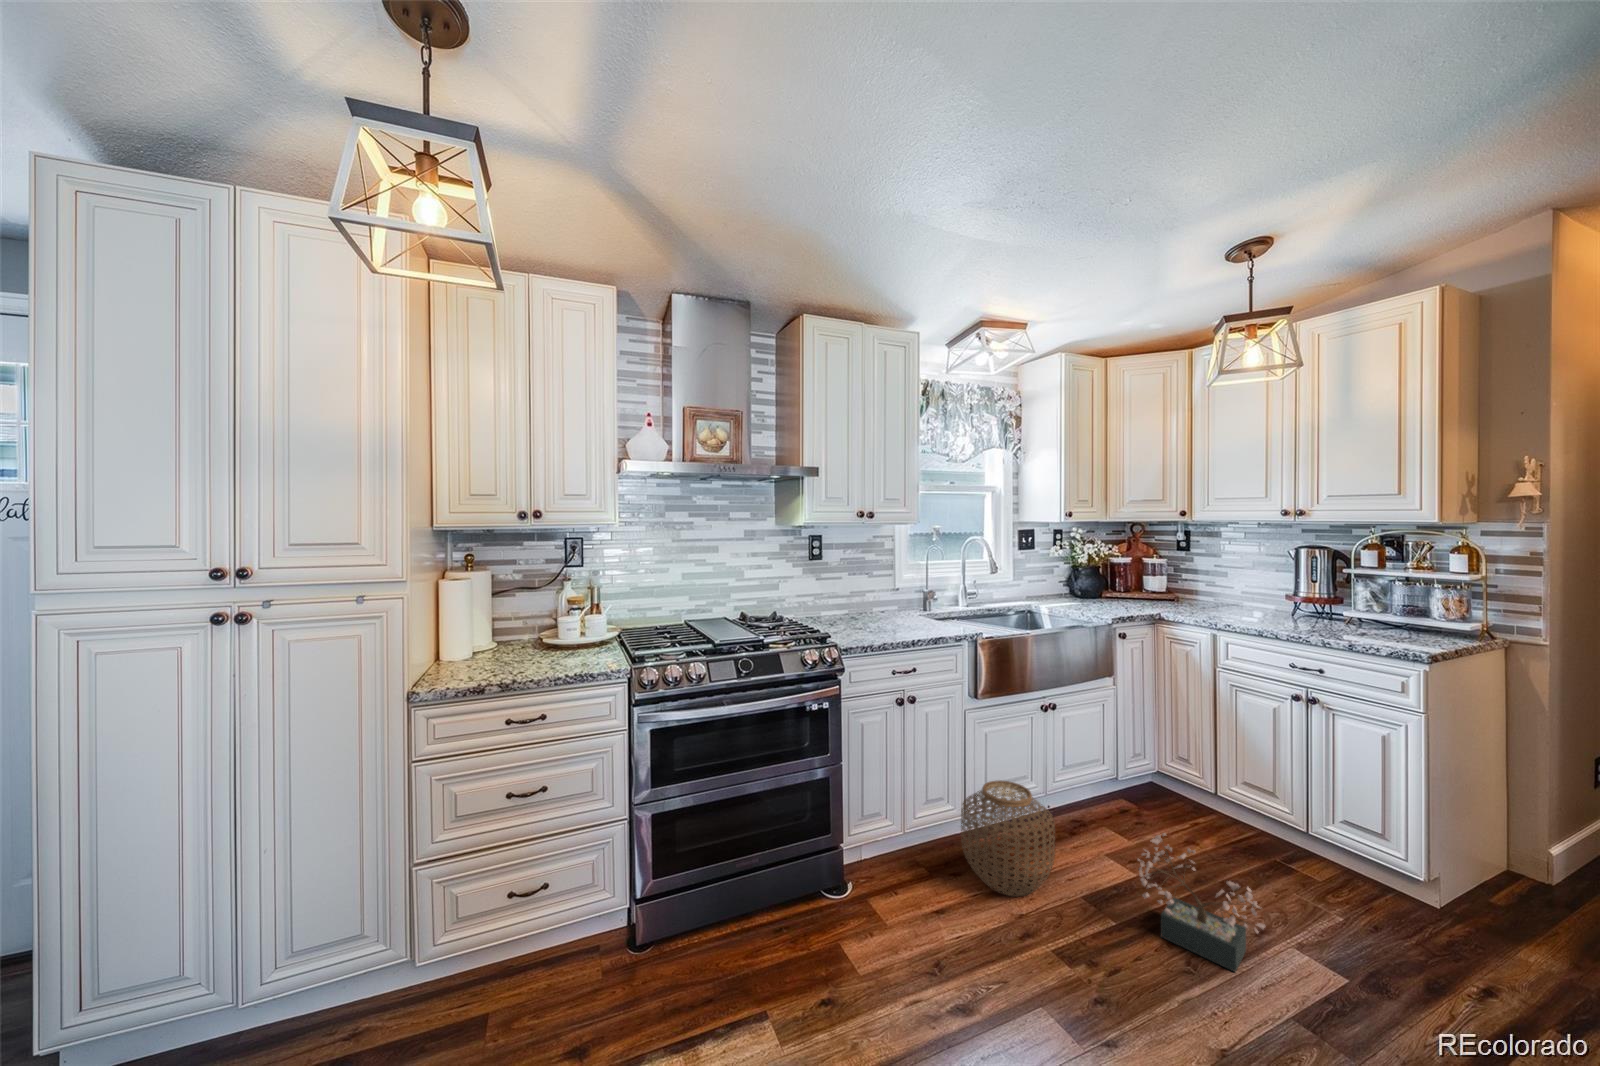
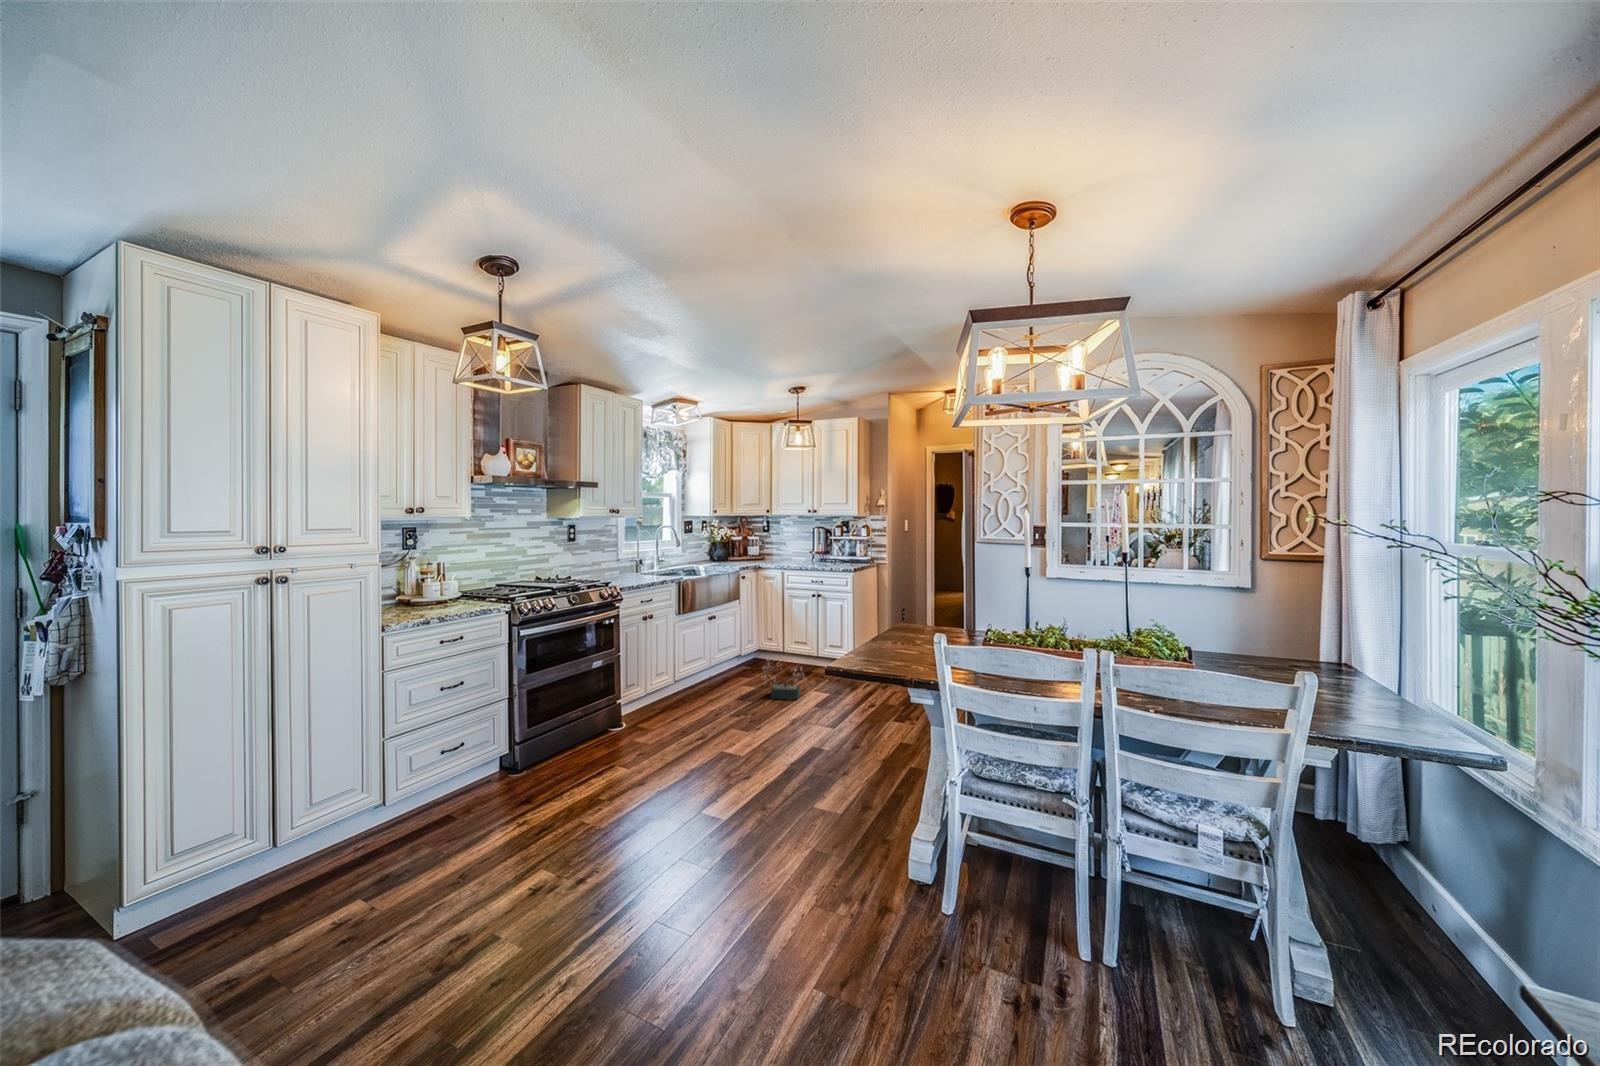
woven basket: present [961,780,1055,896] -> none [681,651,726,704]

